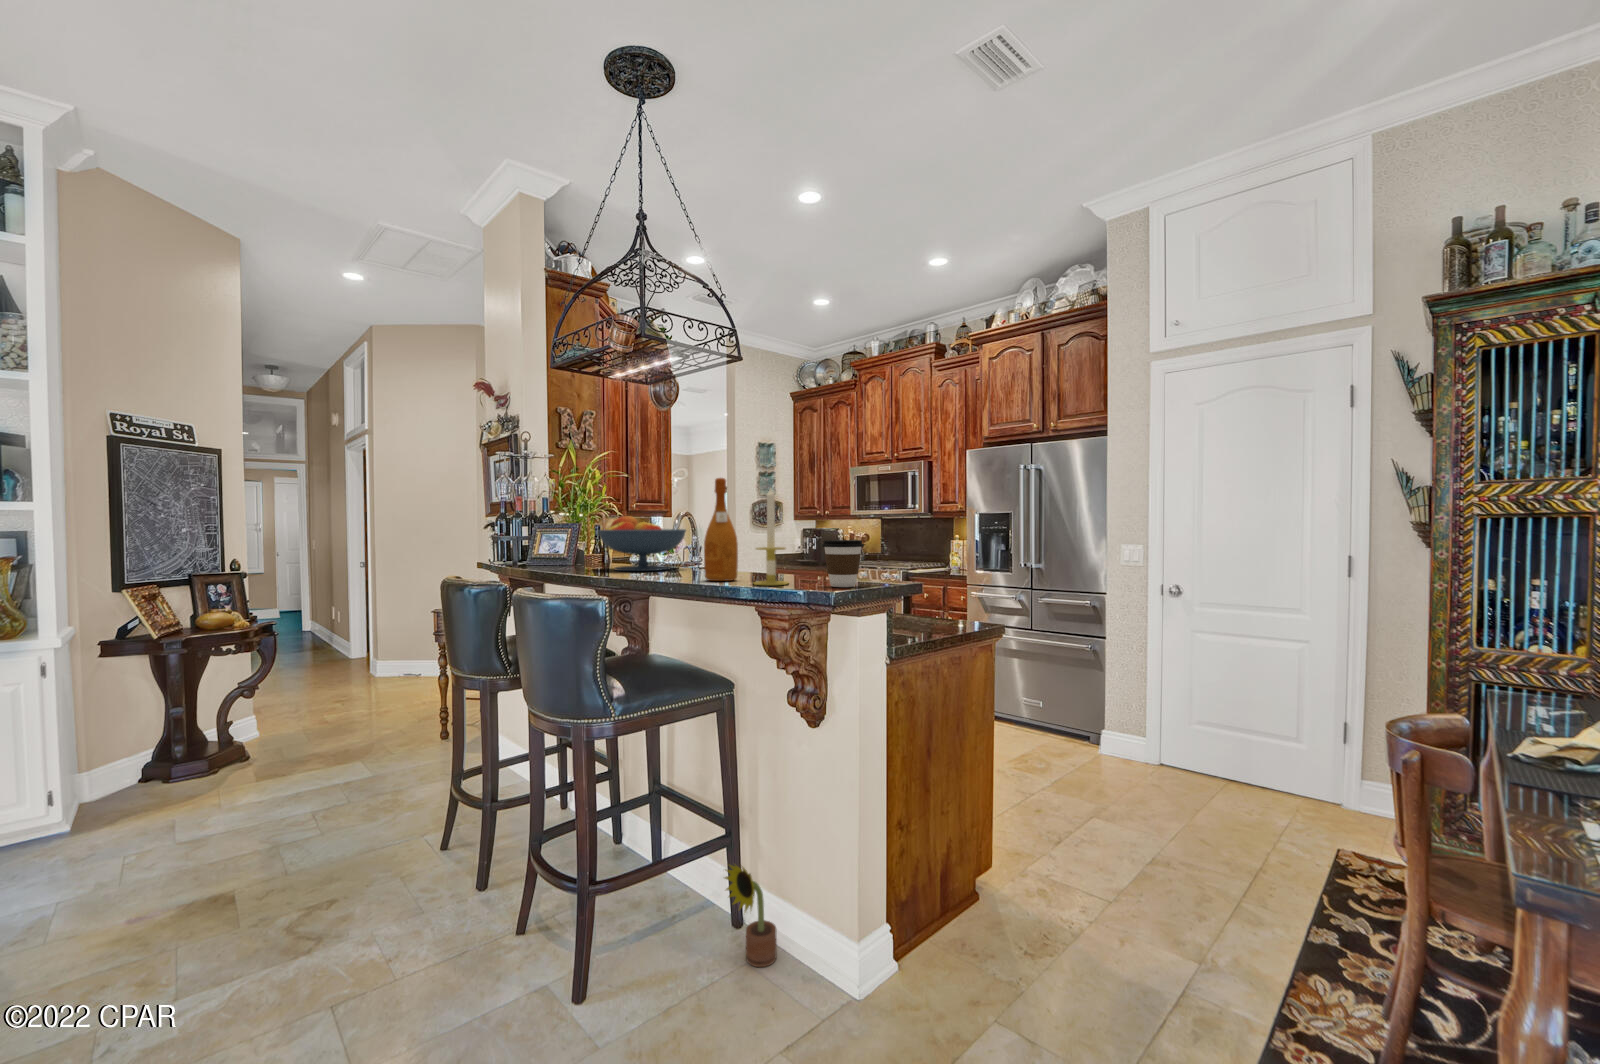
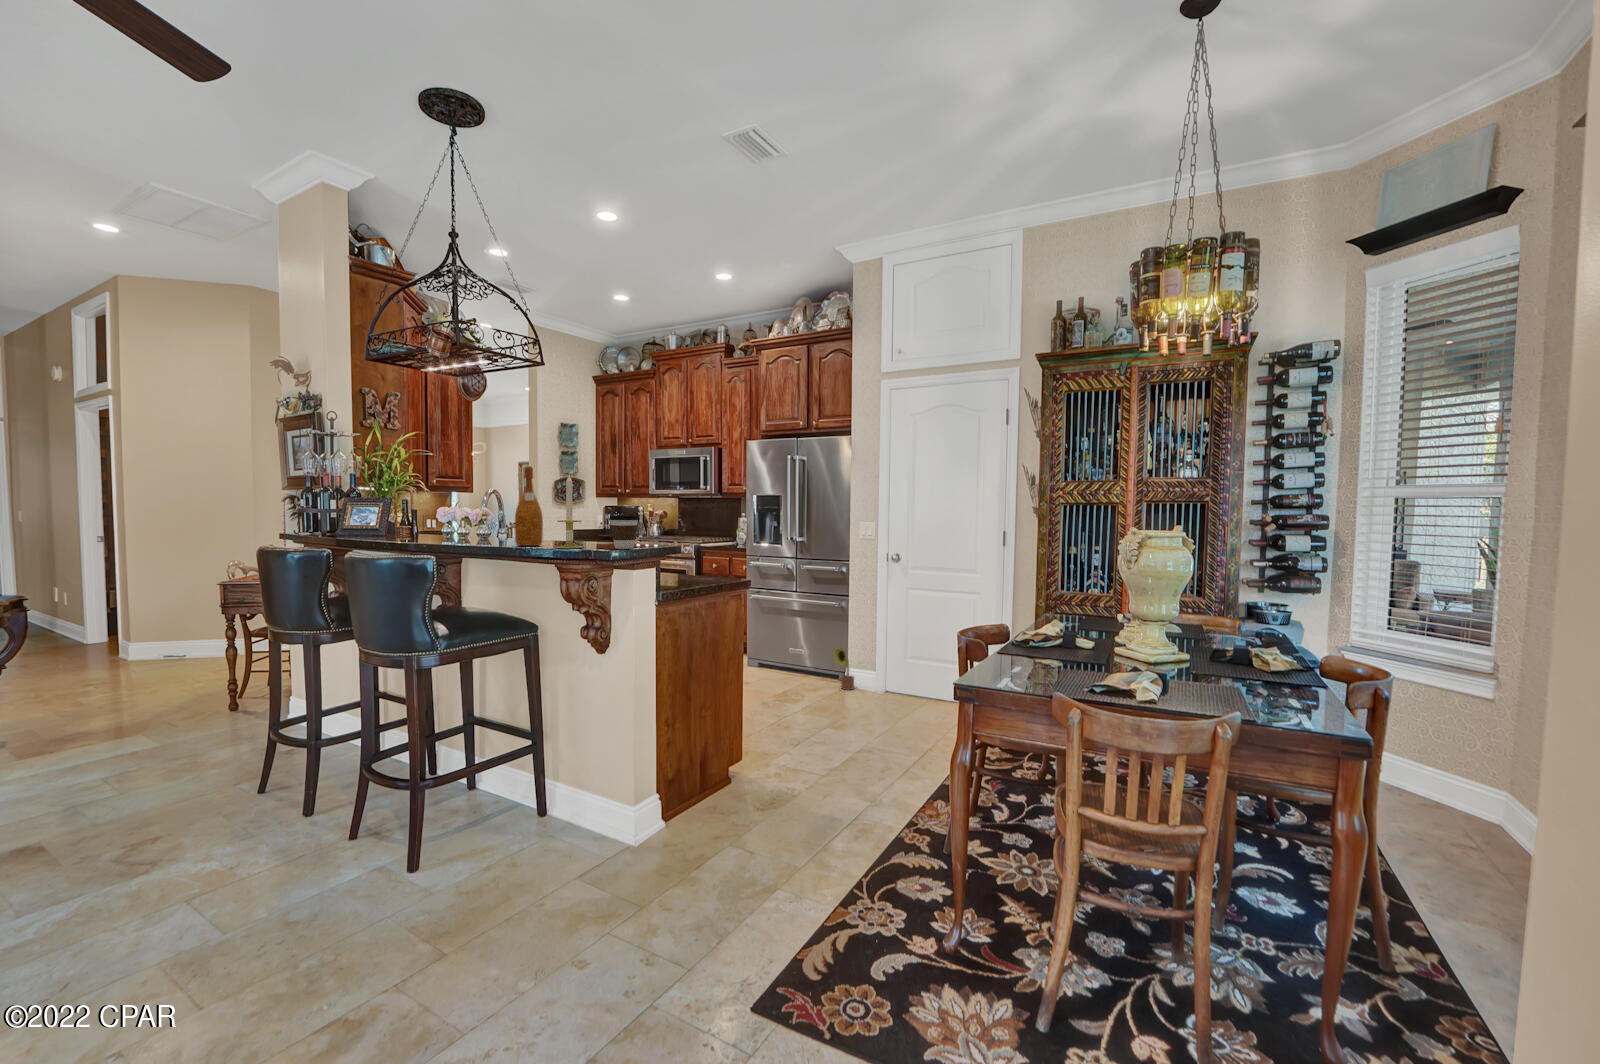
fruit bowl: present [598,516,686,571] -> none [414,493,496,540]
decorative plant: present [725,865,777,967] -> present [834,649,854,690]

